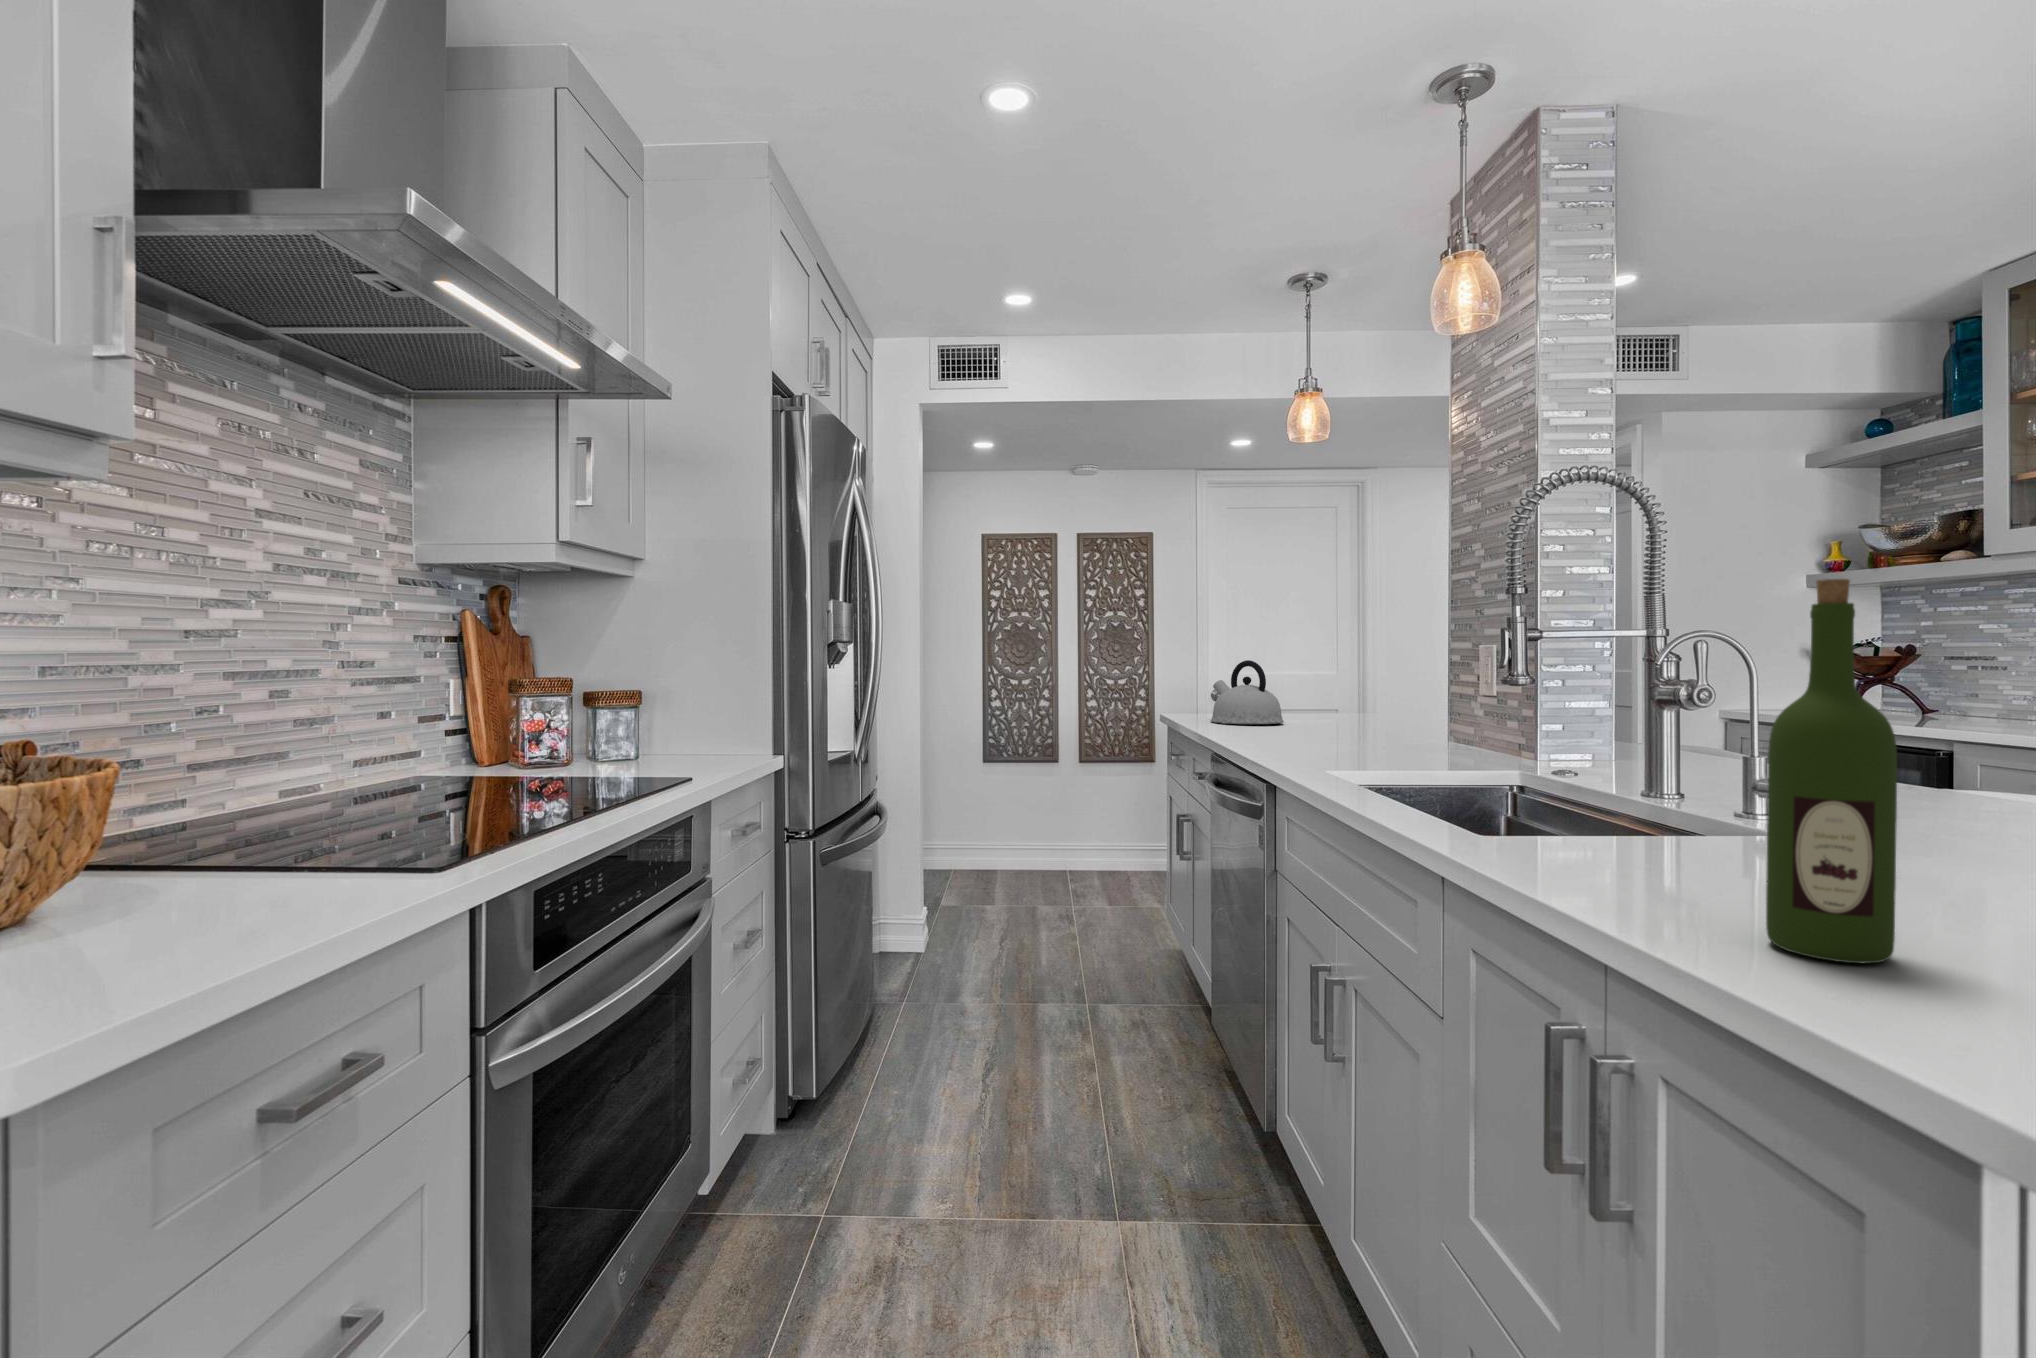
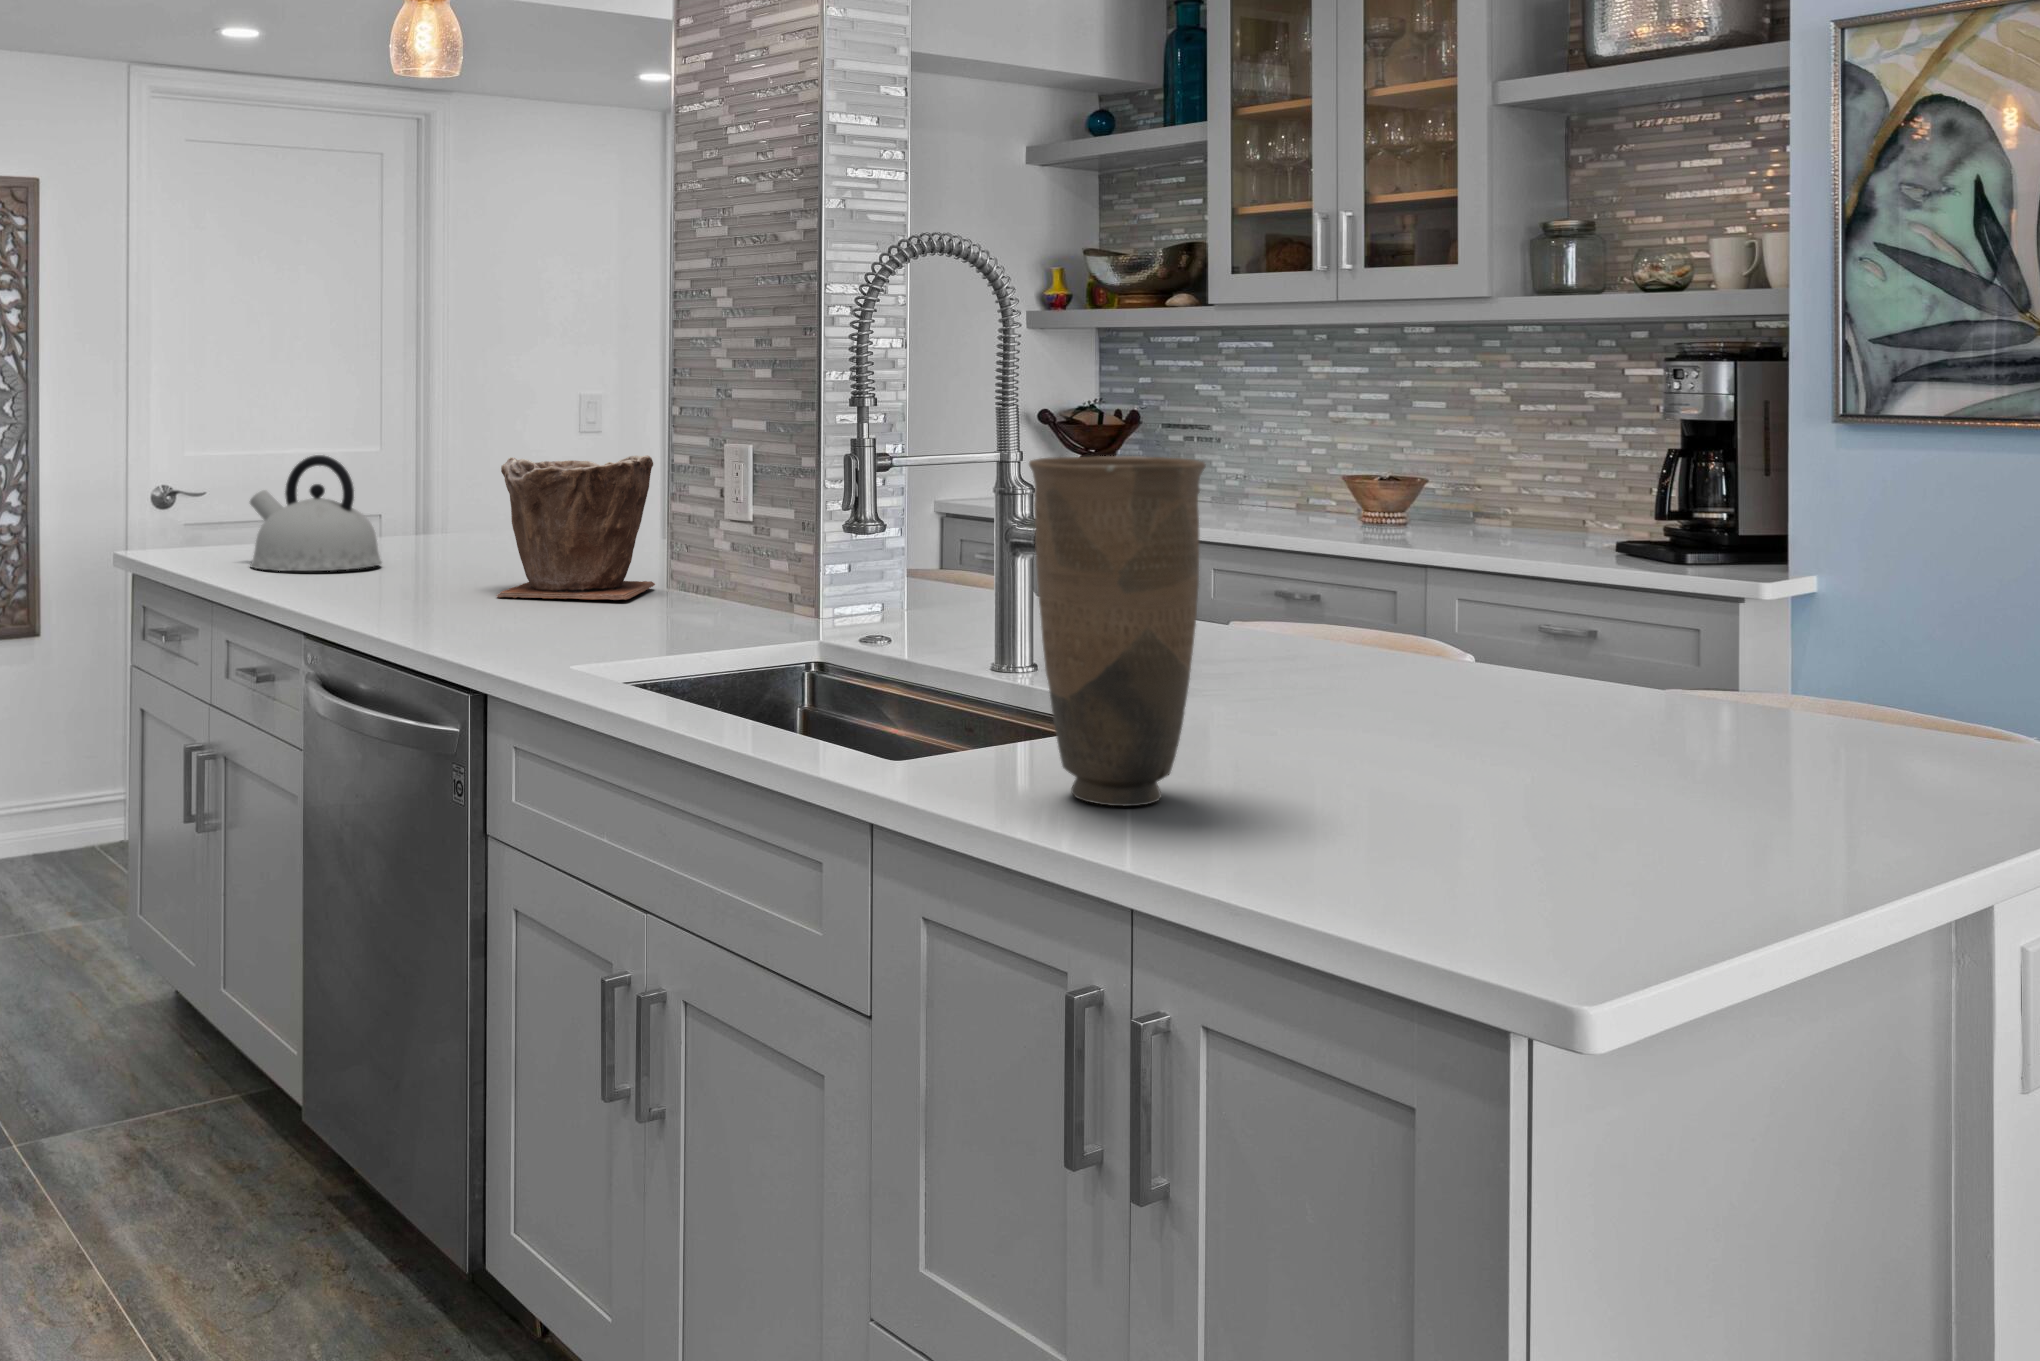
wine bottle: present [1766,579,1897,963] -> none [1277,474,1380,867]
vase: none [1562,592,1738,888] -> present [1029,456,1206,806]
plant pot: none [1328,655,1440,745] -> present [497,455,655,600]

